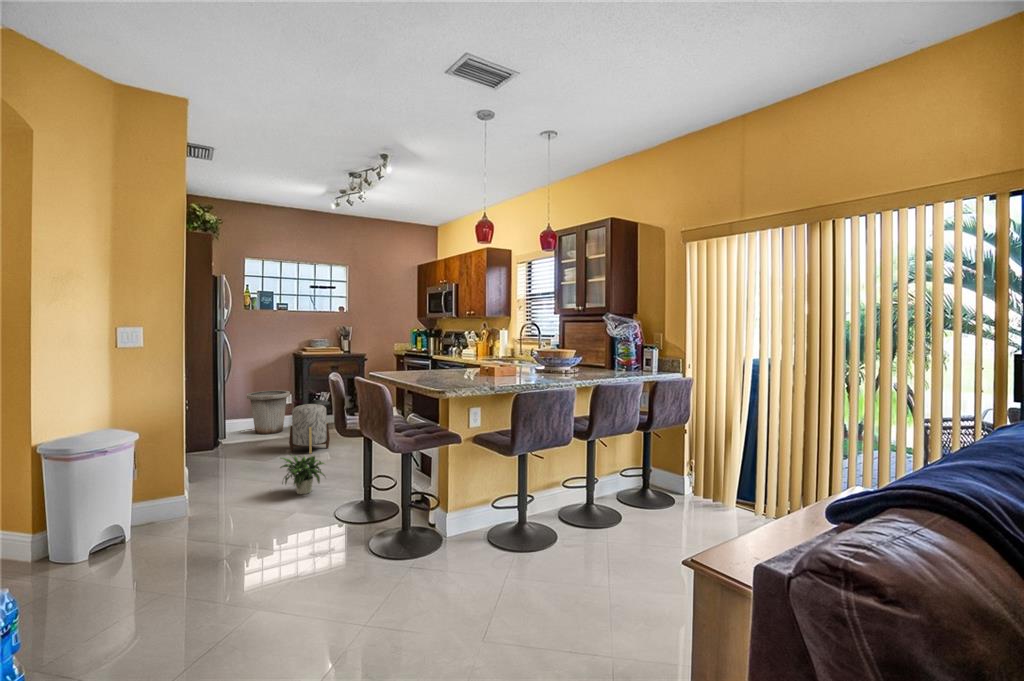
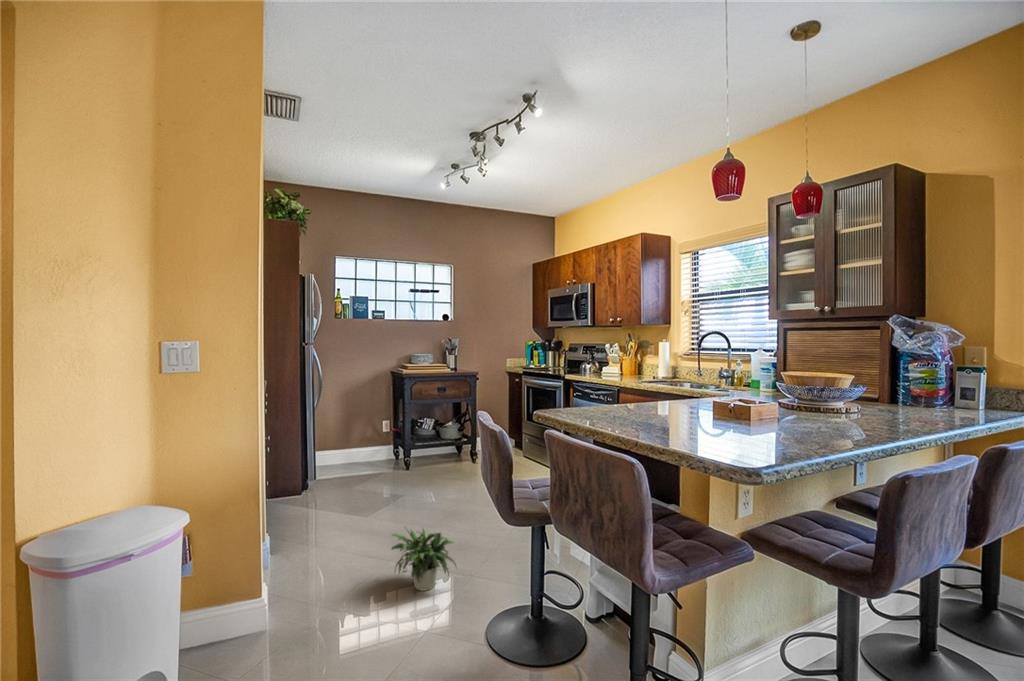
trash can: present [247,391,290,434] -> none [338,417,388,472]
stool: present [289,404,330,454] -> none [392,440,442,508]

